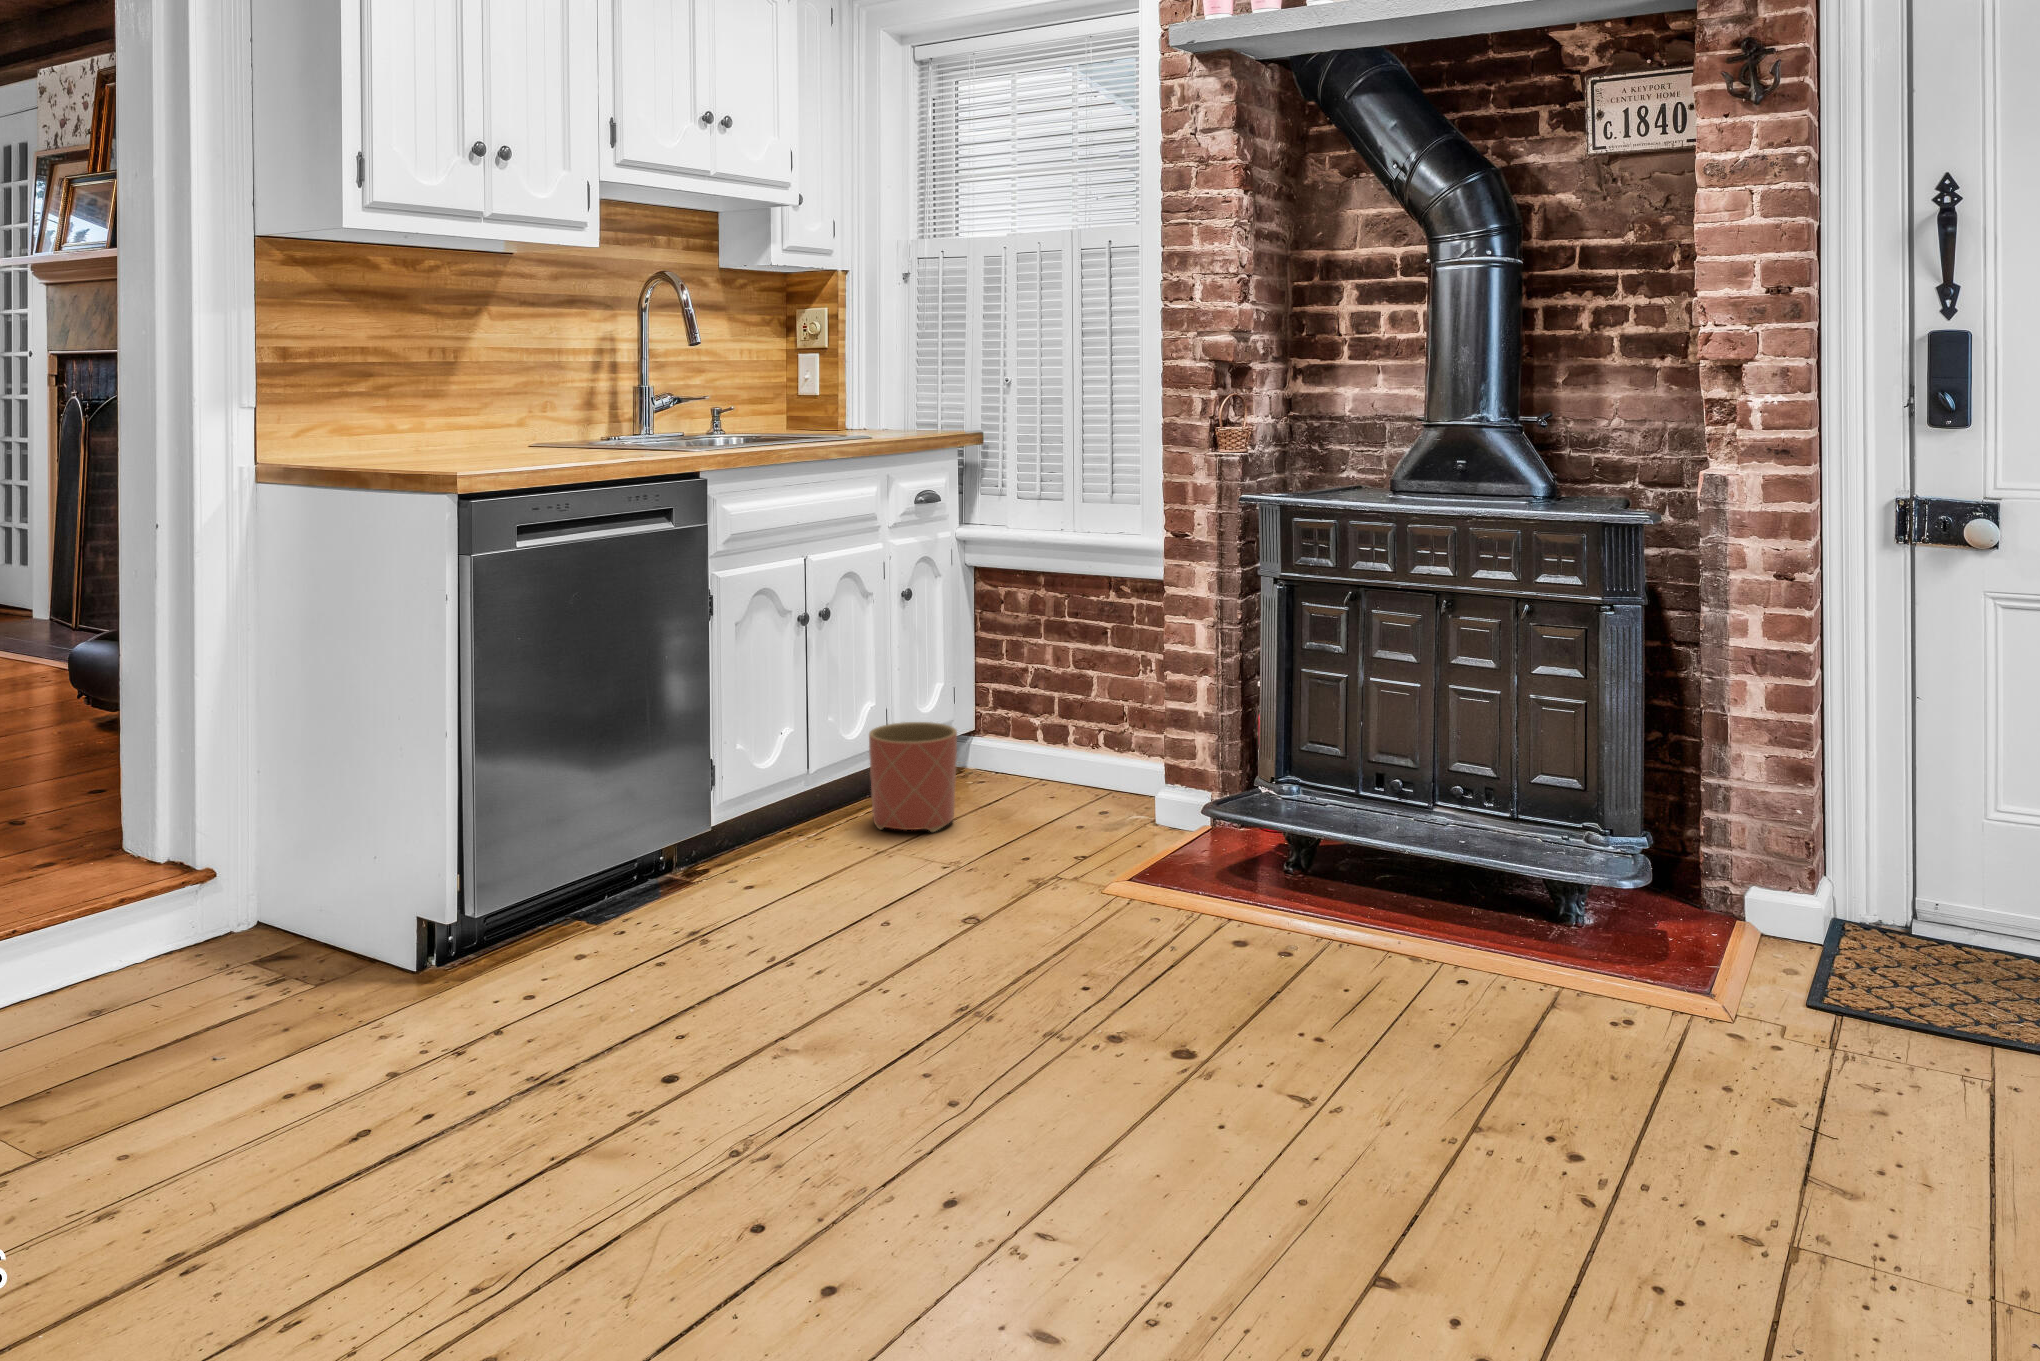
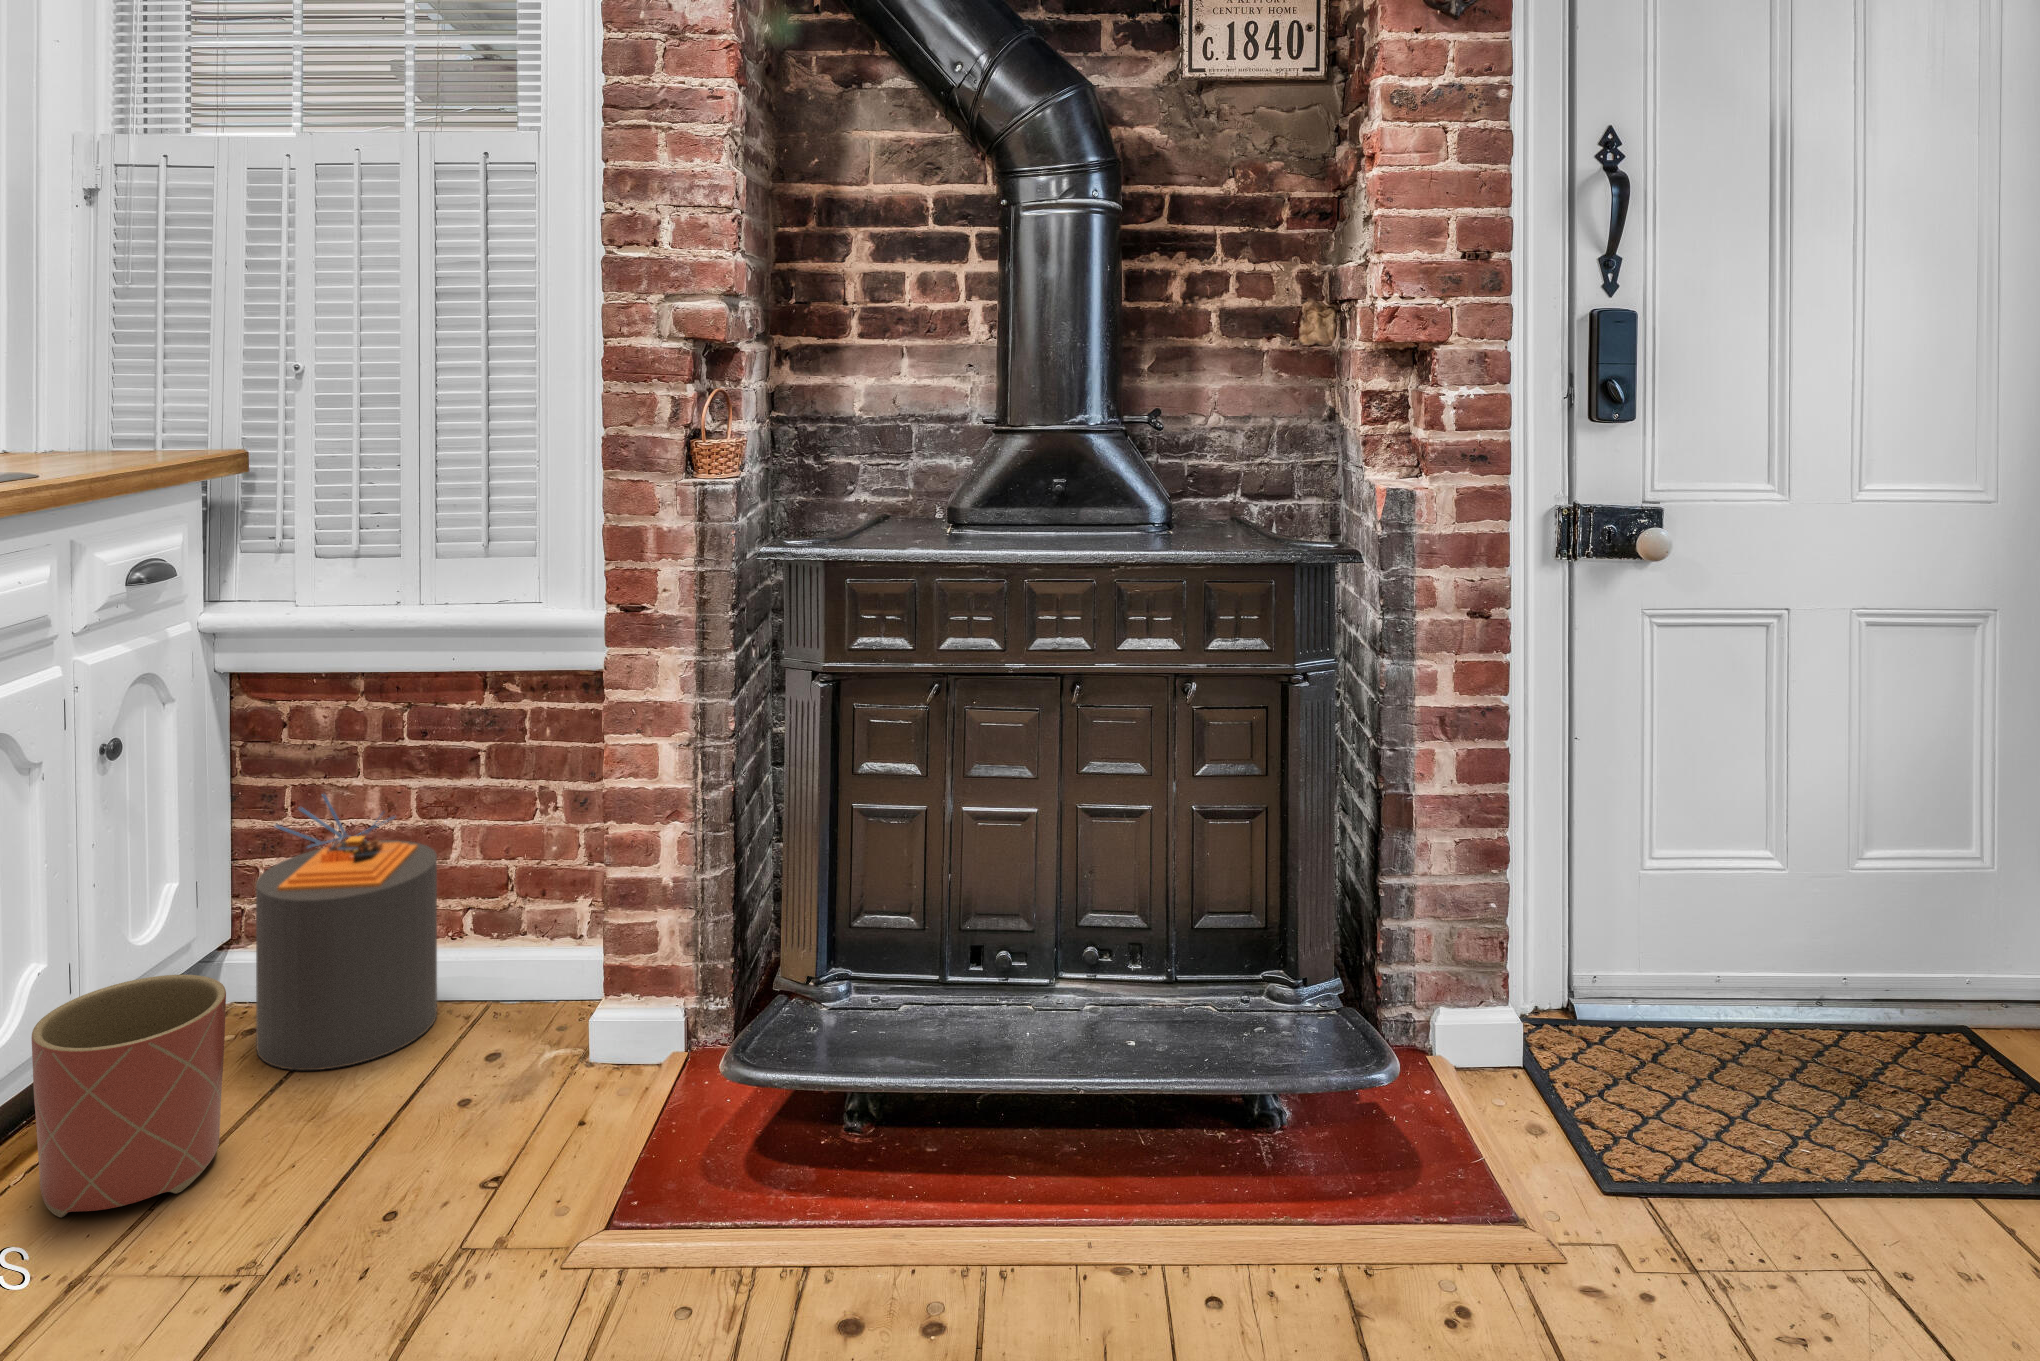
trash can: none [981,639,1081,803] -> present [256,794,437,1070]

